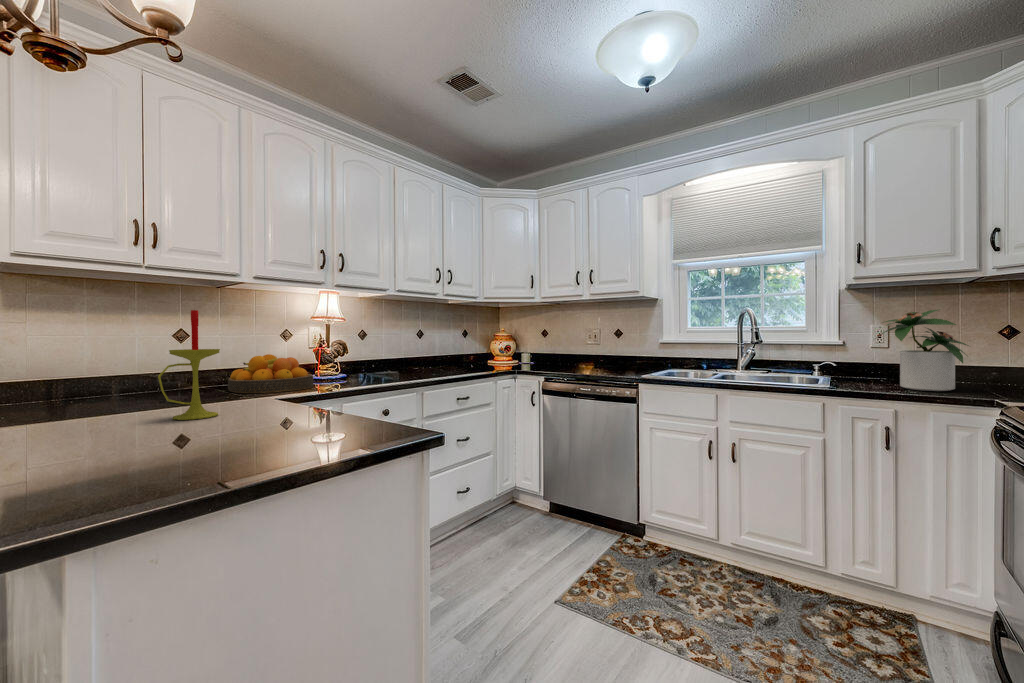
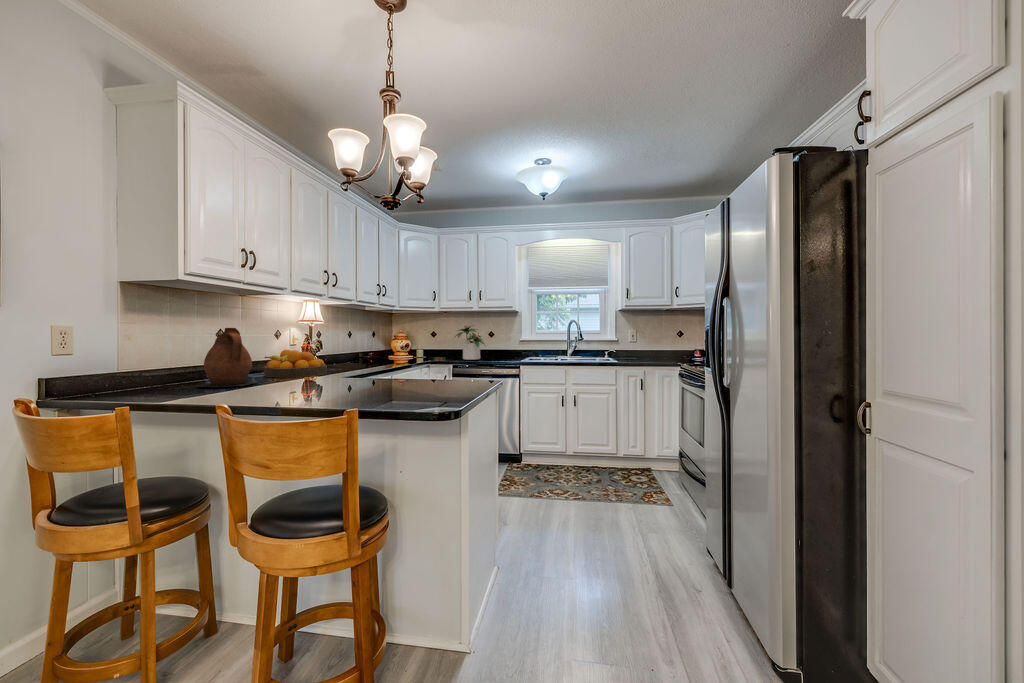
potted plant: present [878,309,969,391] -> present [455,325,485,360]
candle: present [158,310,220,420] -> none [327,318,355,385]
ceramic pitcher: none [56,325,158,409] -> present [199,328,257,387]

